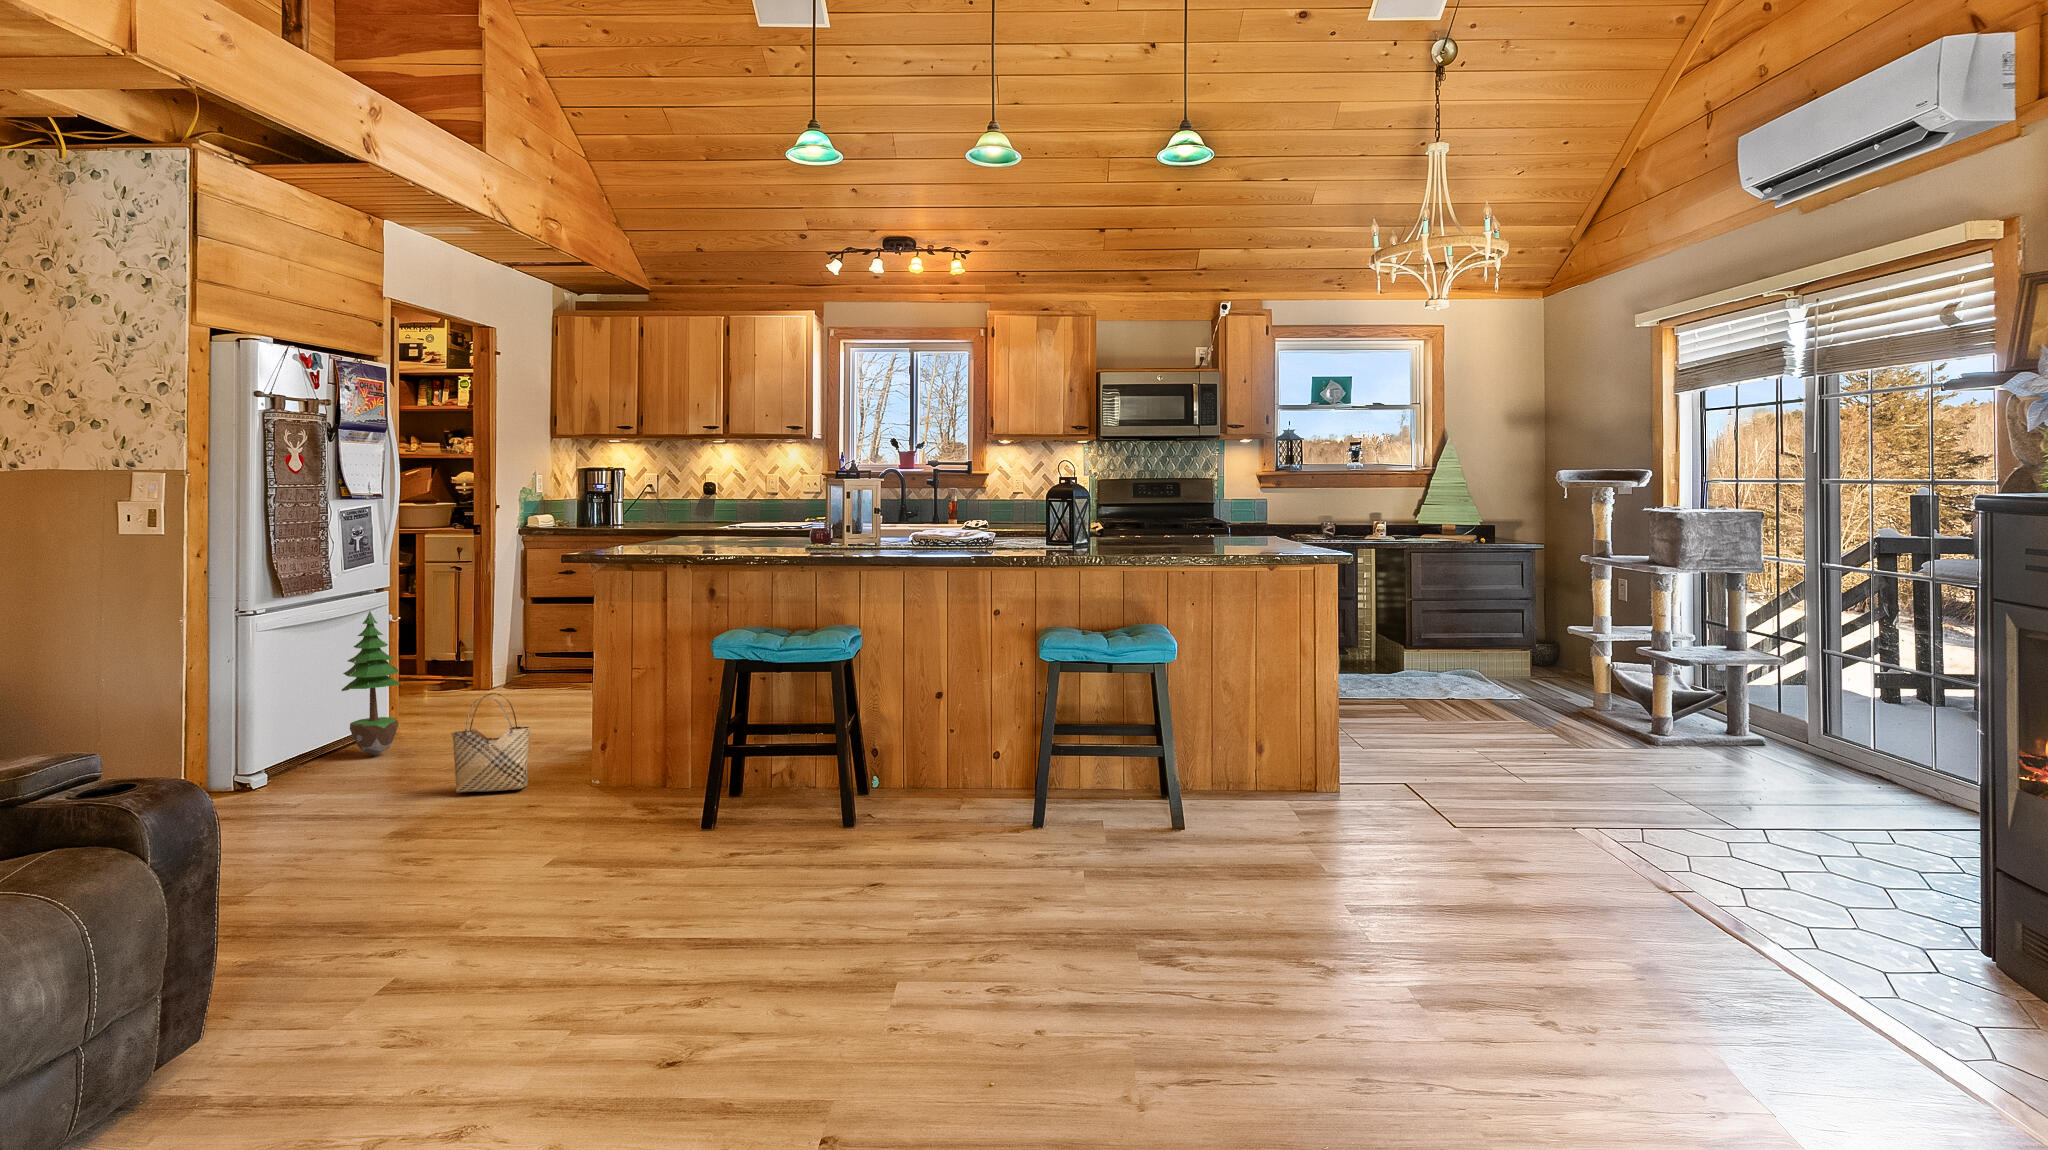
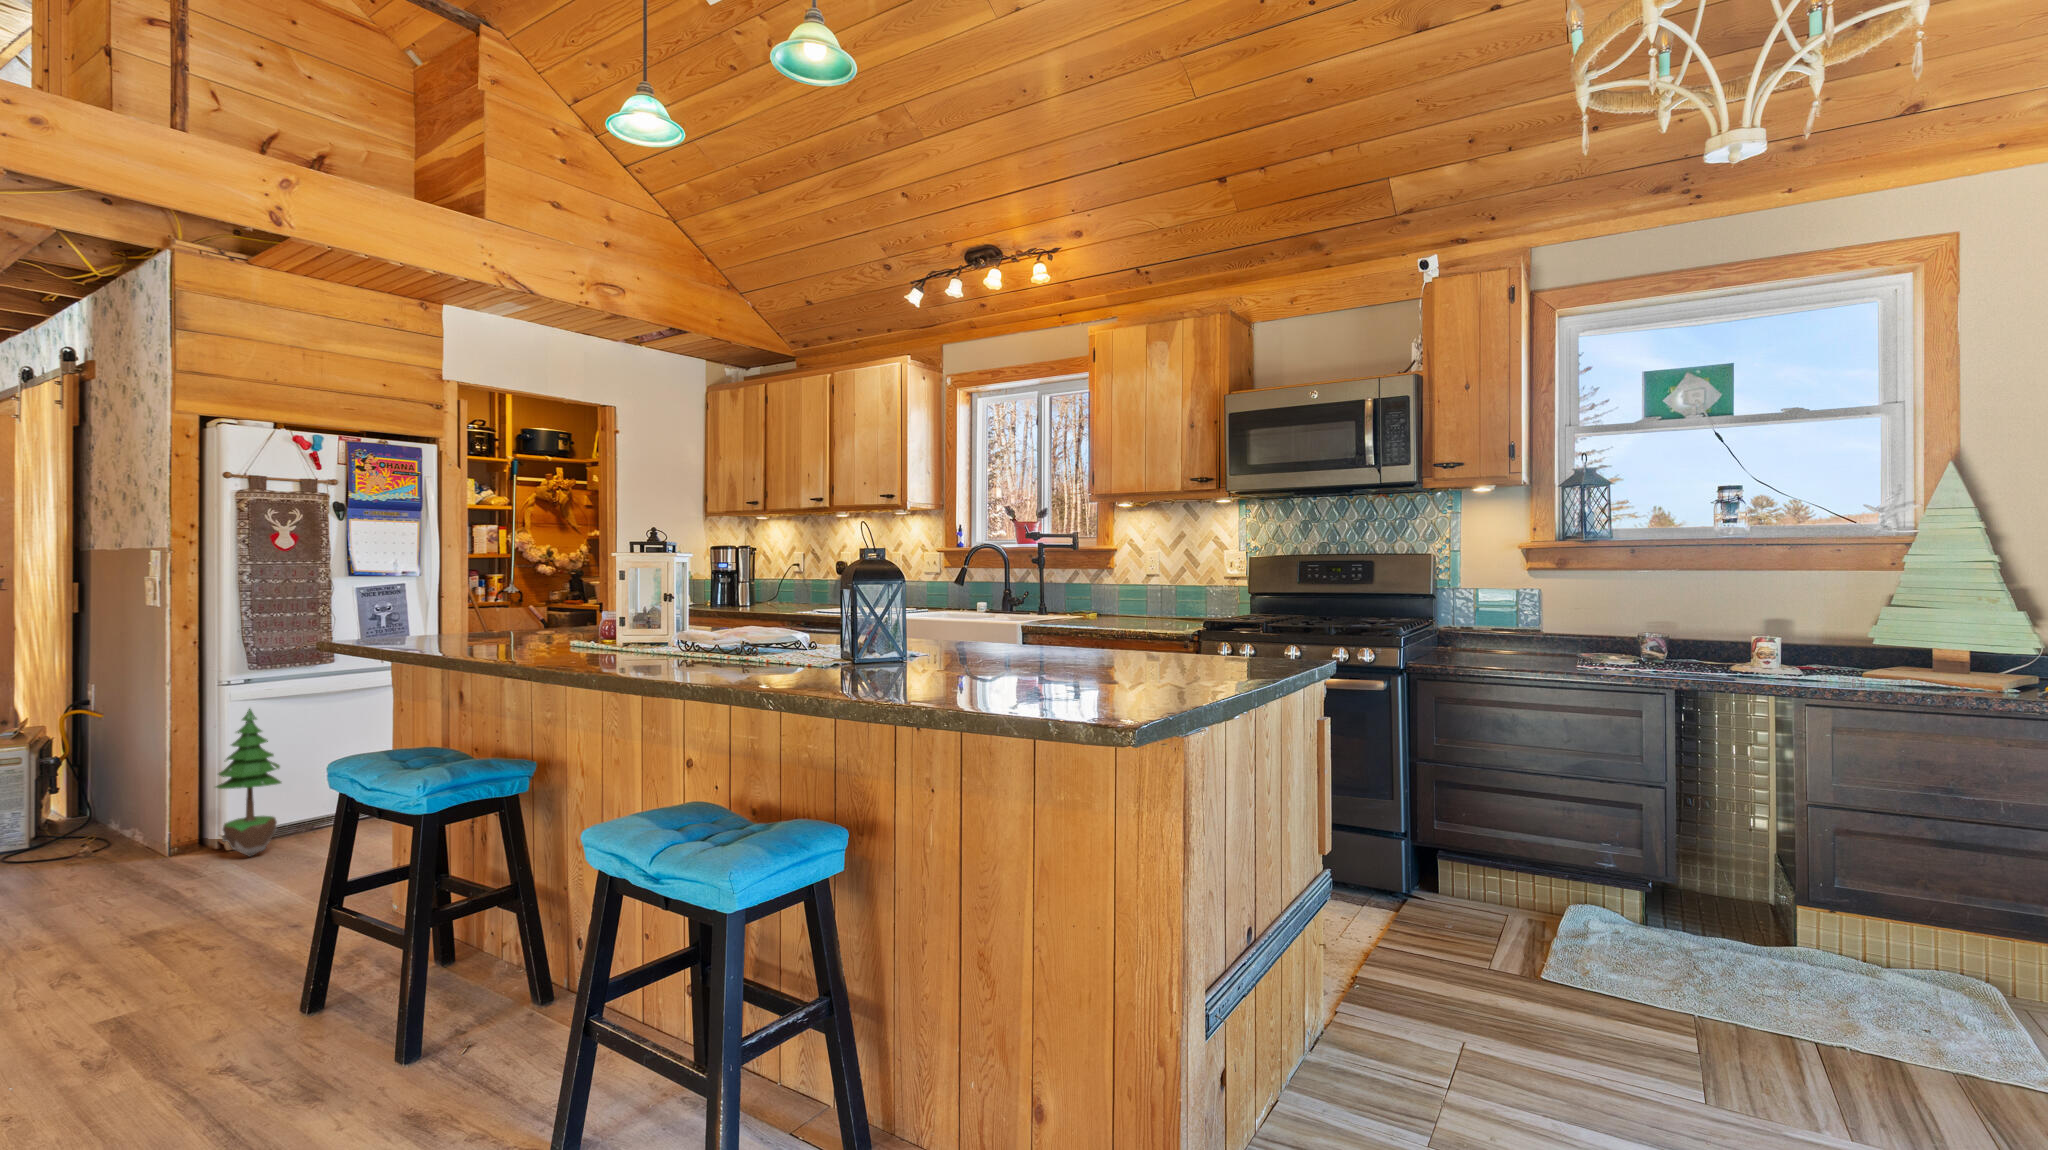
woven basket: present [451,693,531,792] -> none [91,824,175,947]

